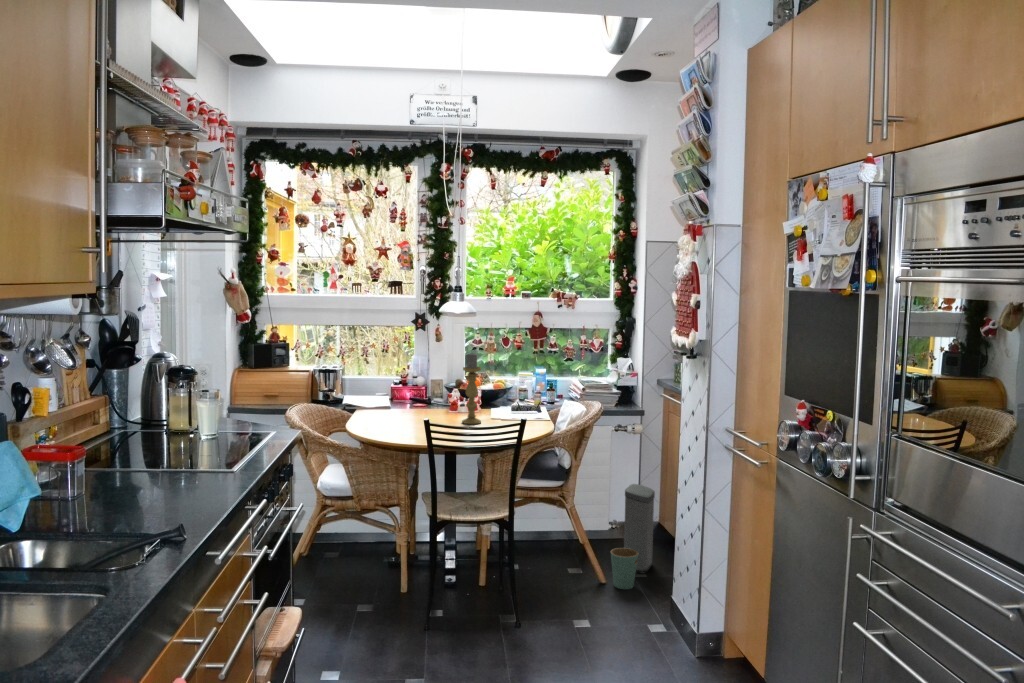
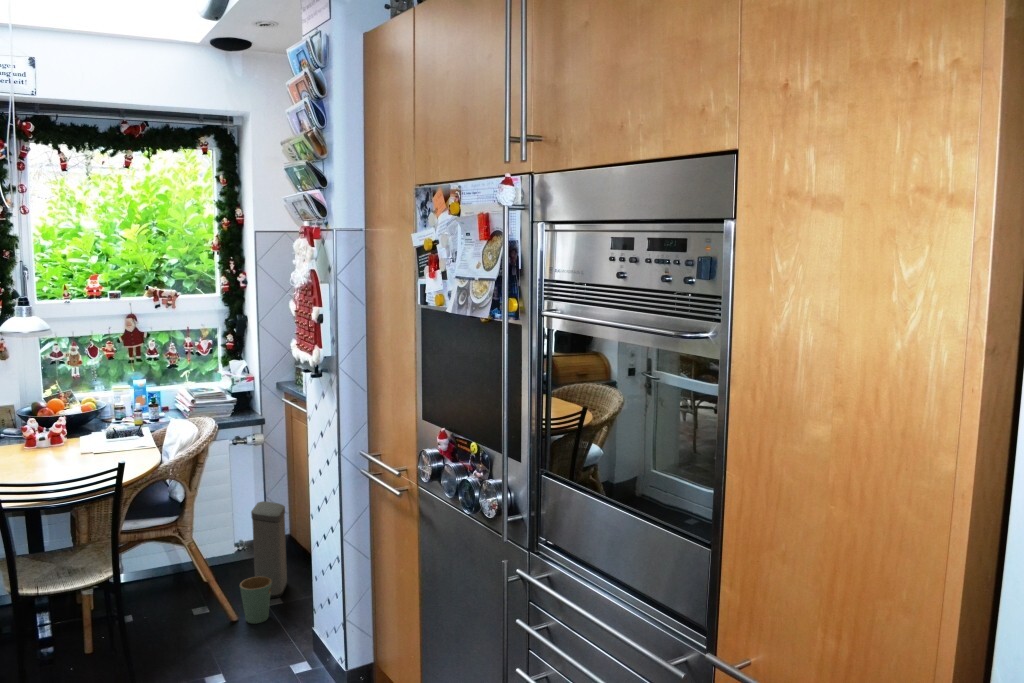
candle holder: present [462,353,481,424] -> none [30,379,62,468]

